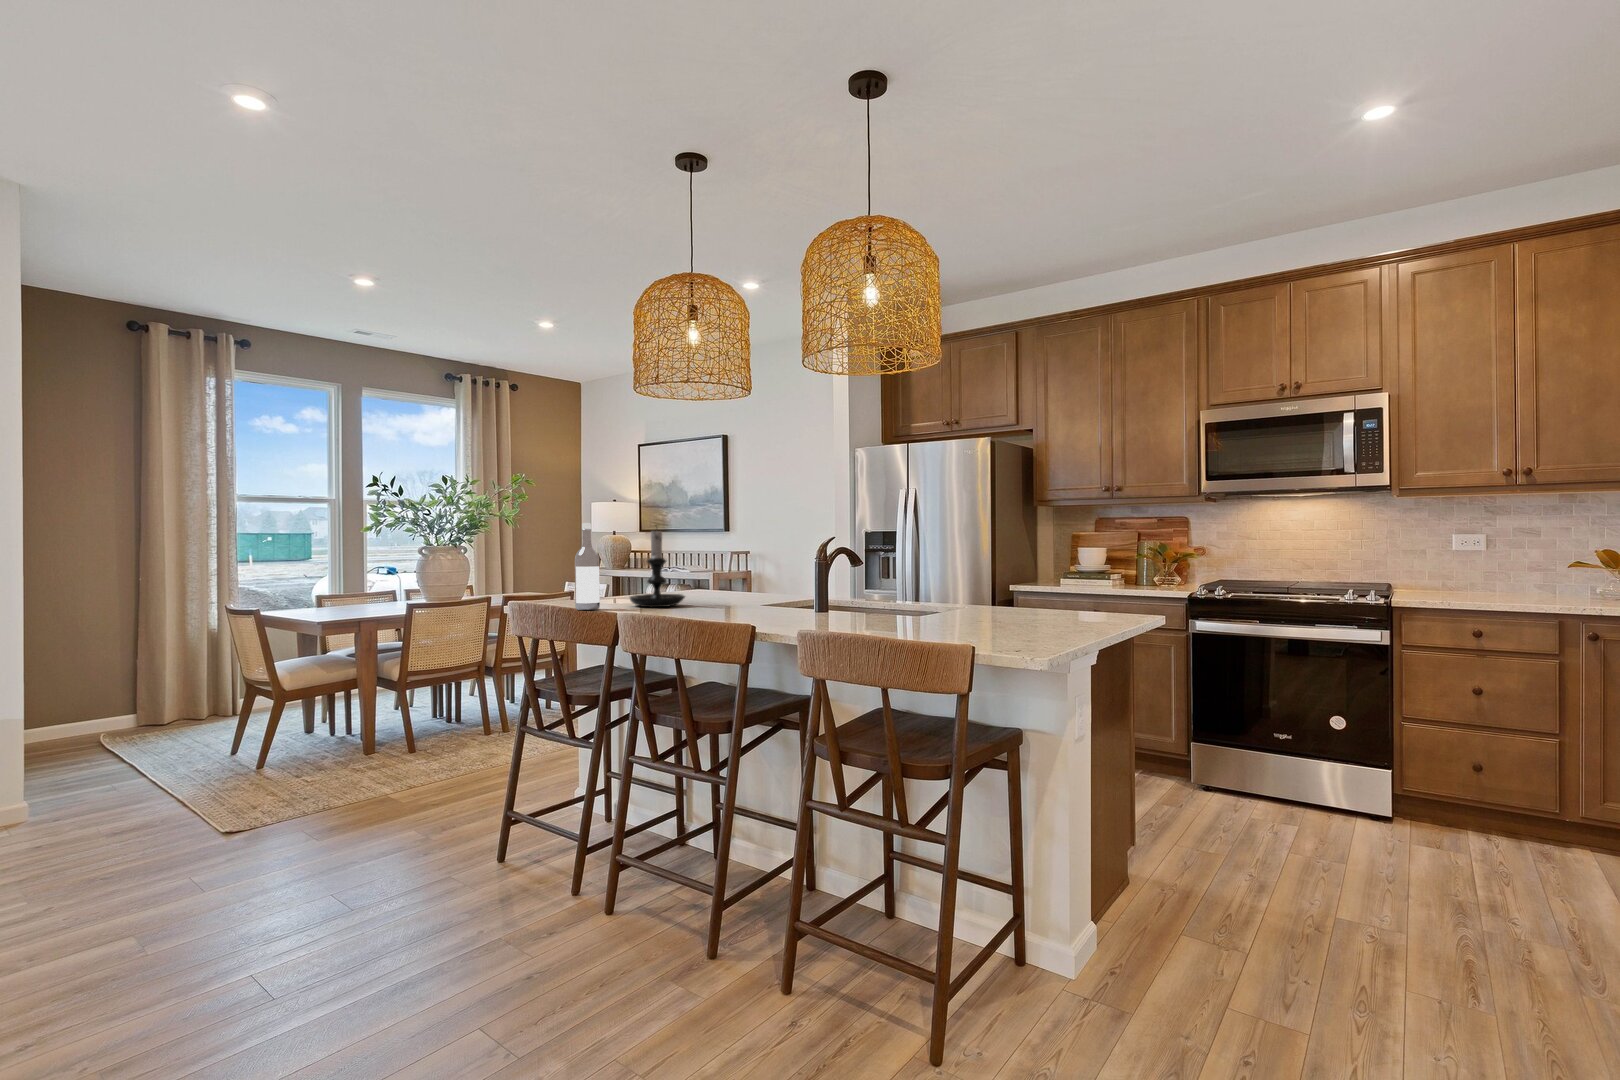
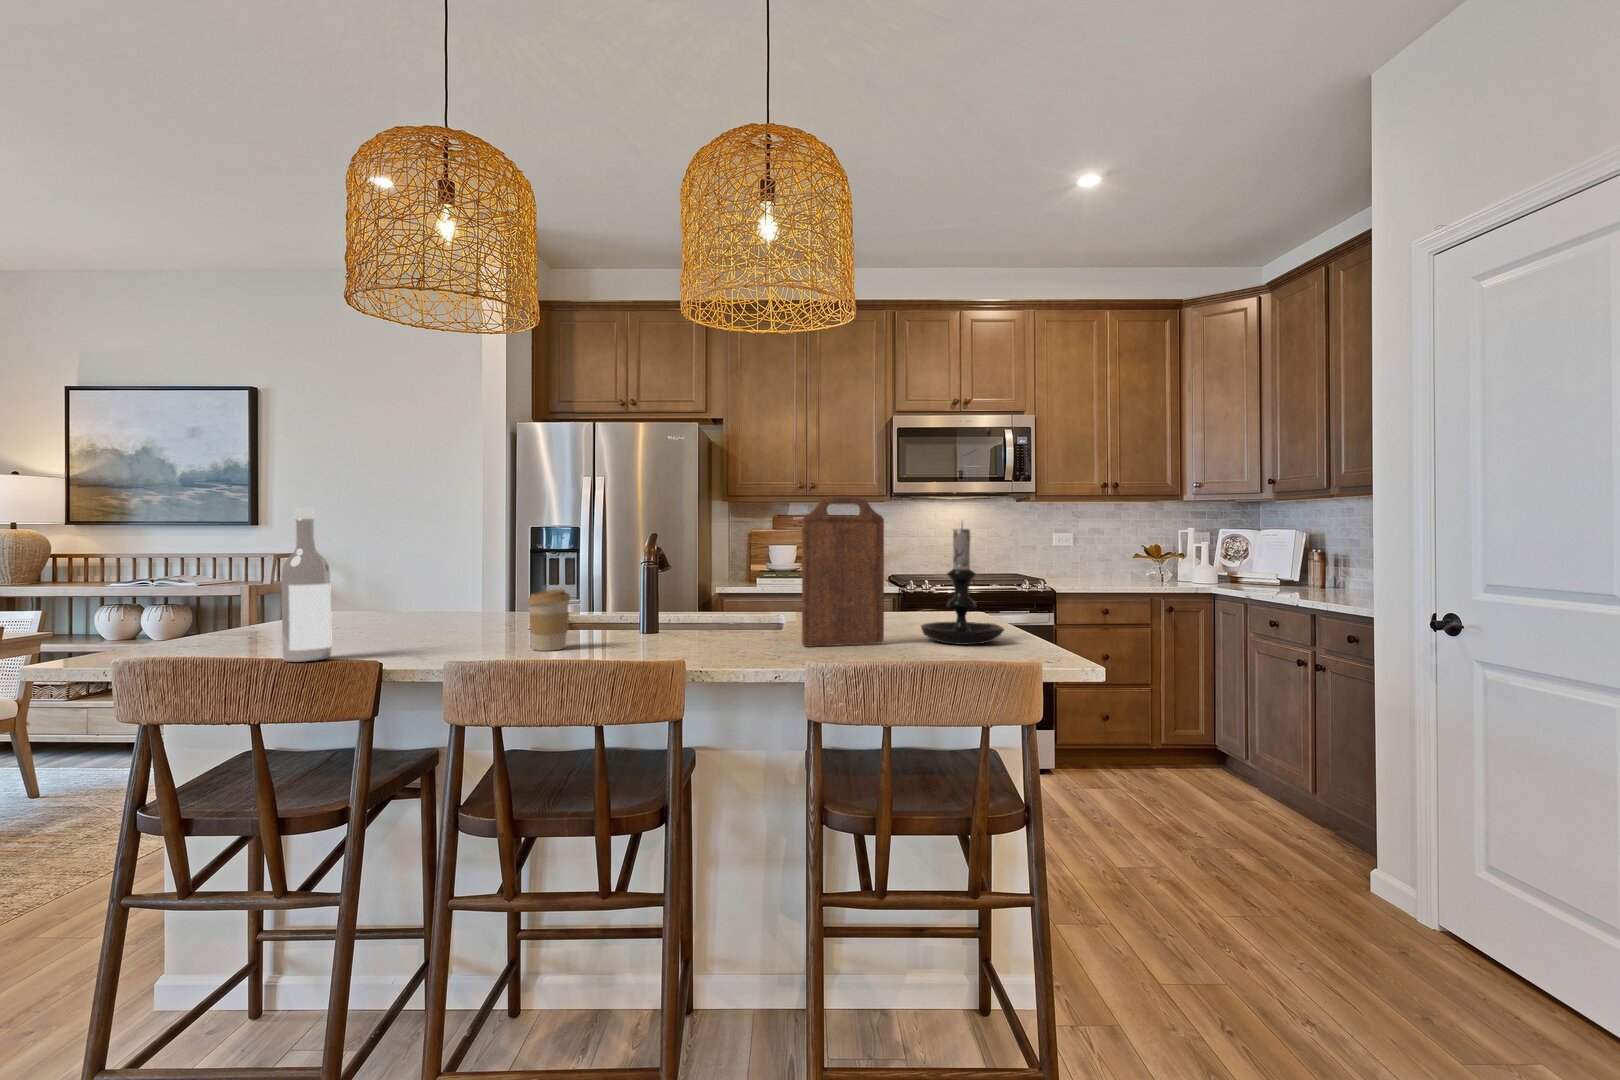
cutting board: none [864,507,932,627] -> present [802,496,884,647]
candle holder: present [630,531,685,607] -> present [921,527,1004,645]
coffee cup: none [699,575,727,615] -> present [527,589,570,651]

